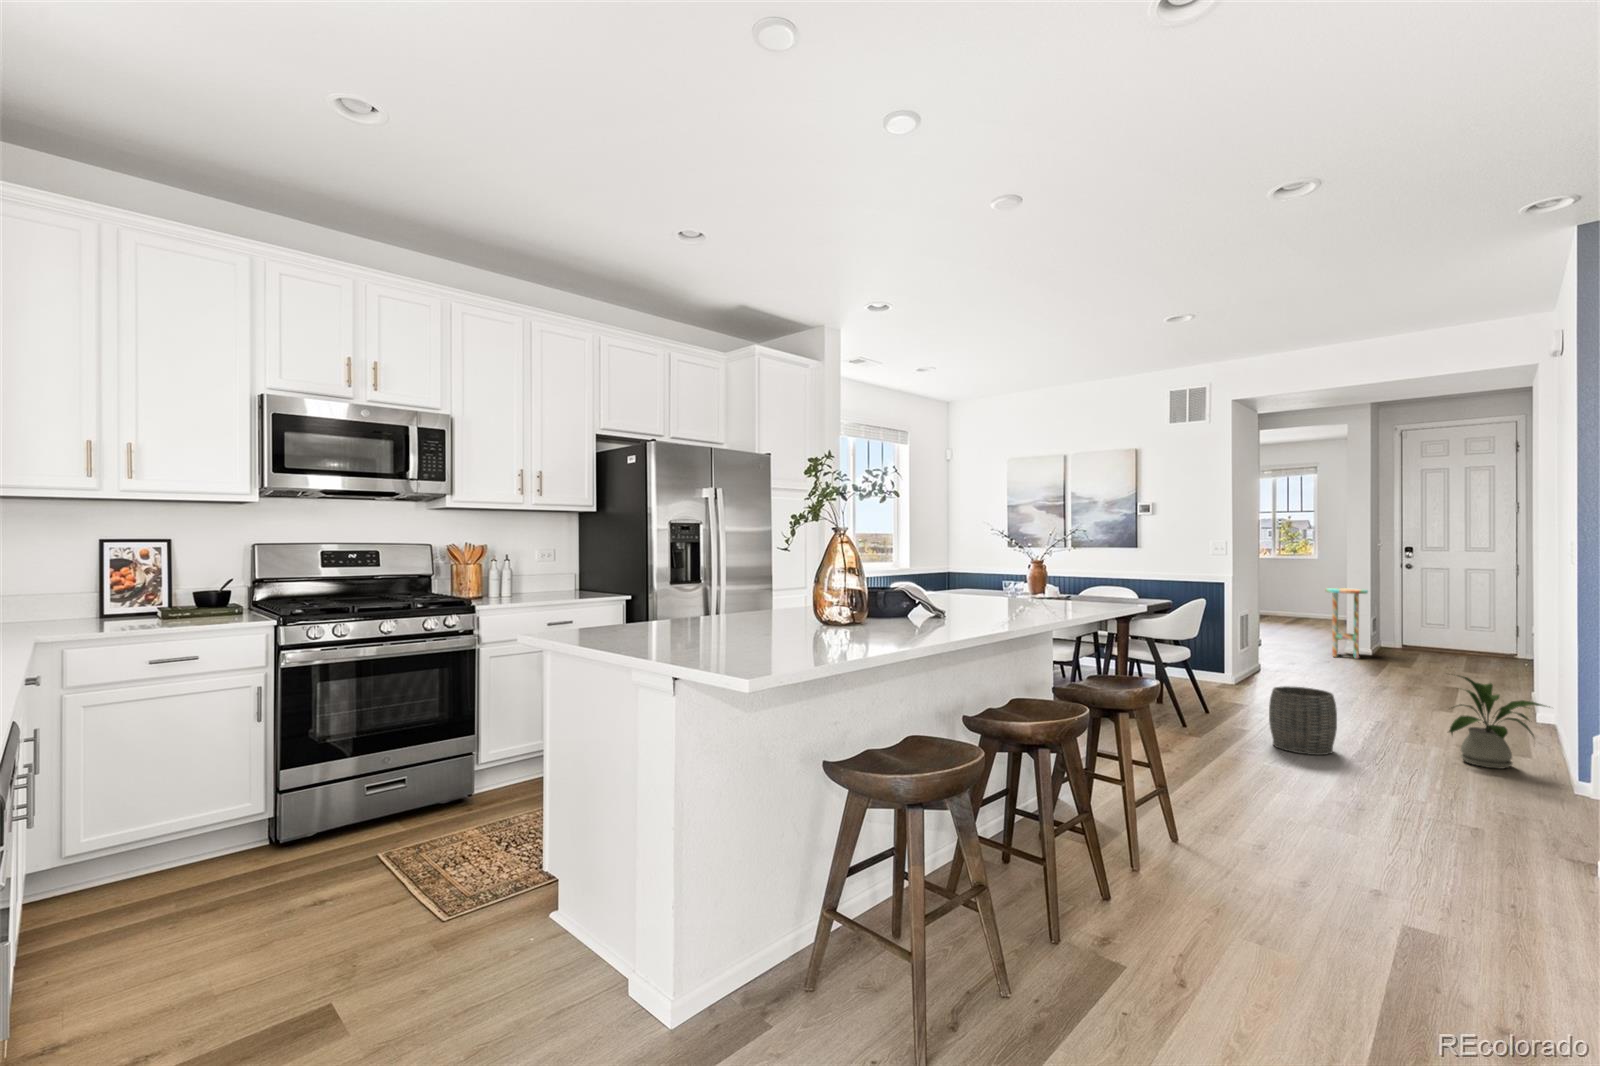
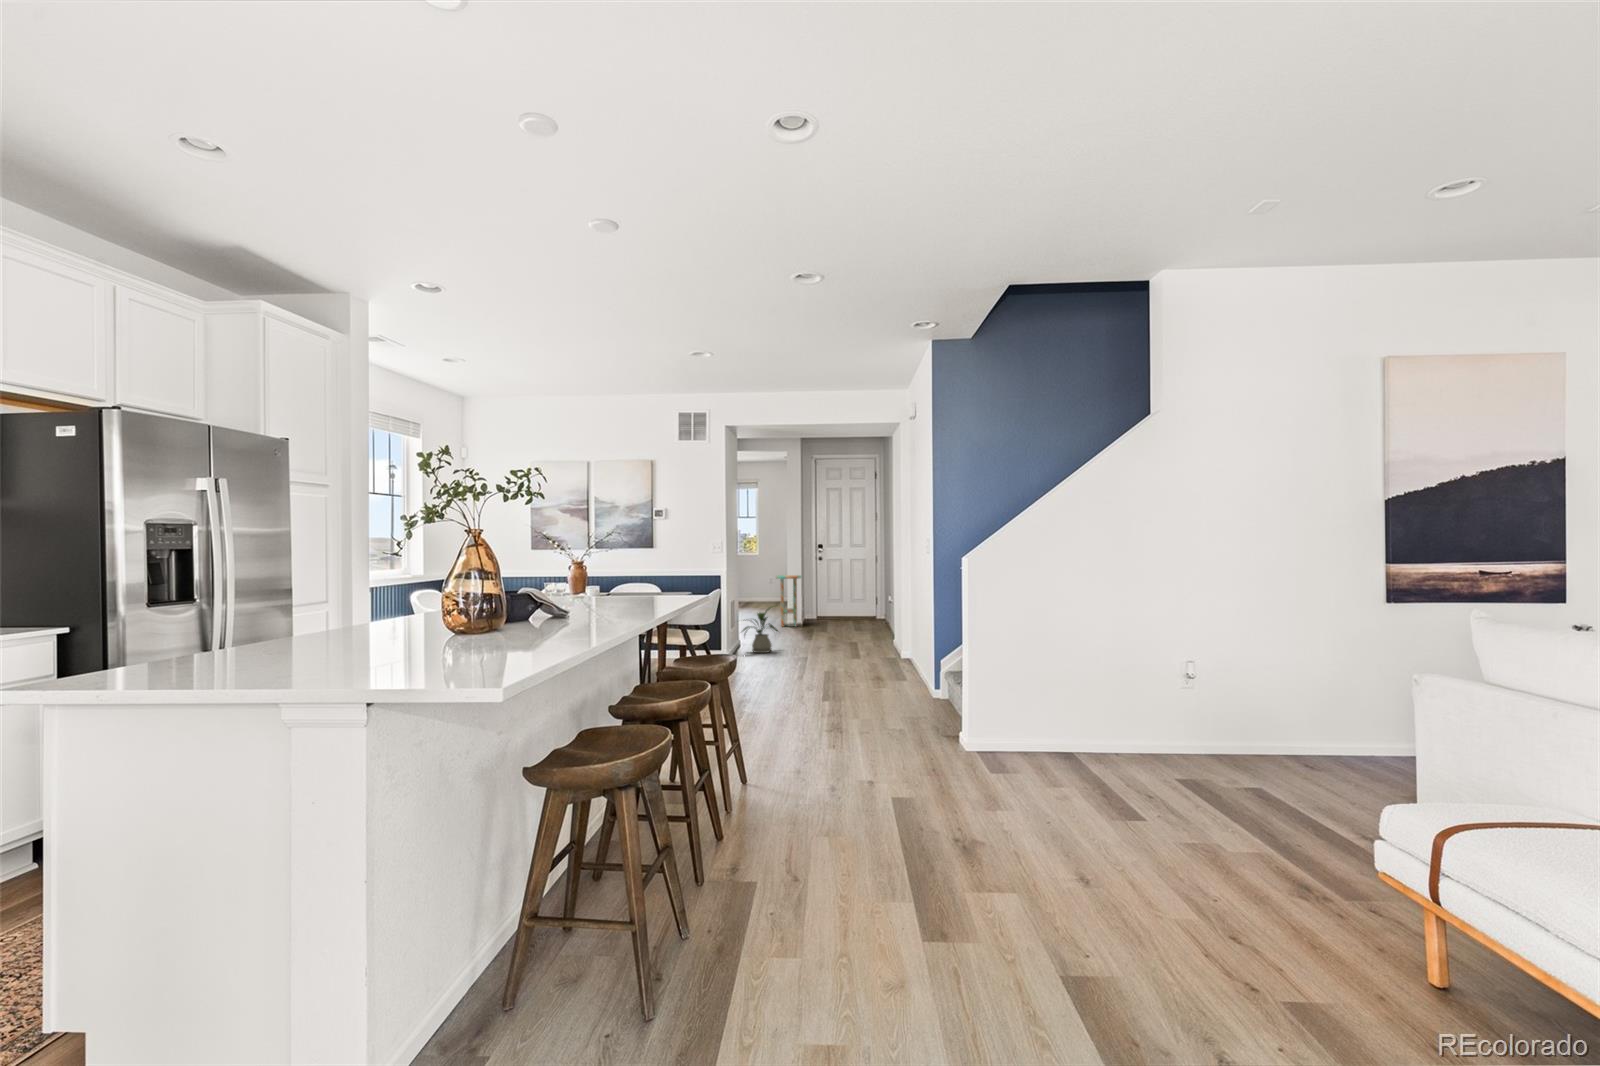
house plant: present [1449,676,1545,769] -> present [743,607,778,653]
woven basket: present [1269,686,1337,755] -> none [774,650,816,700]

